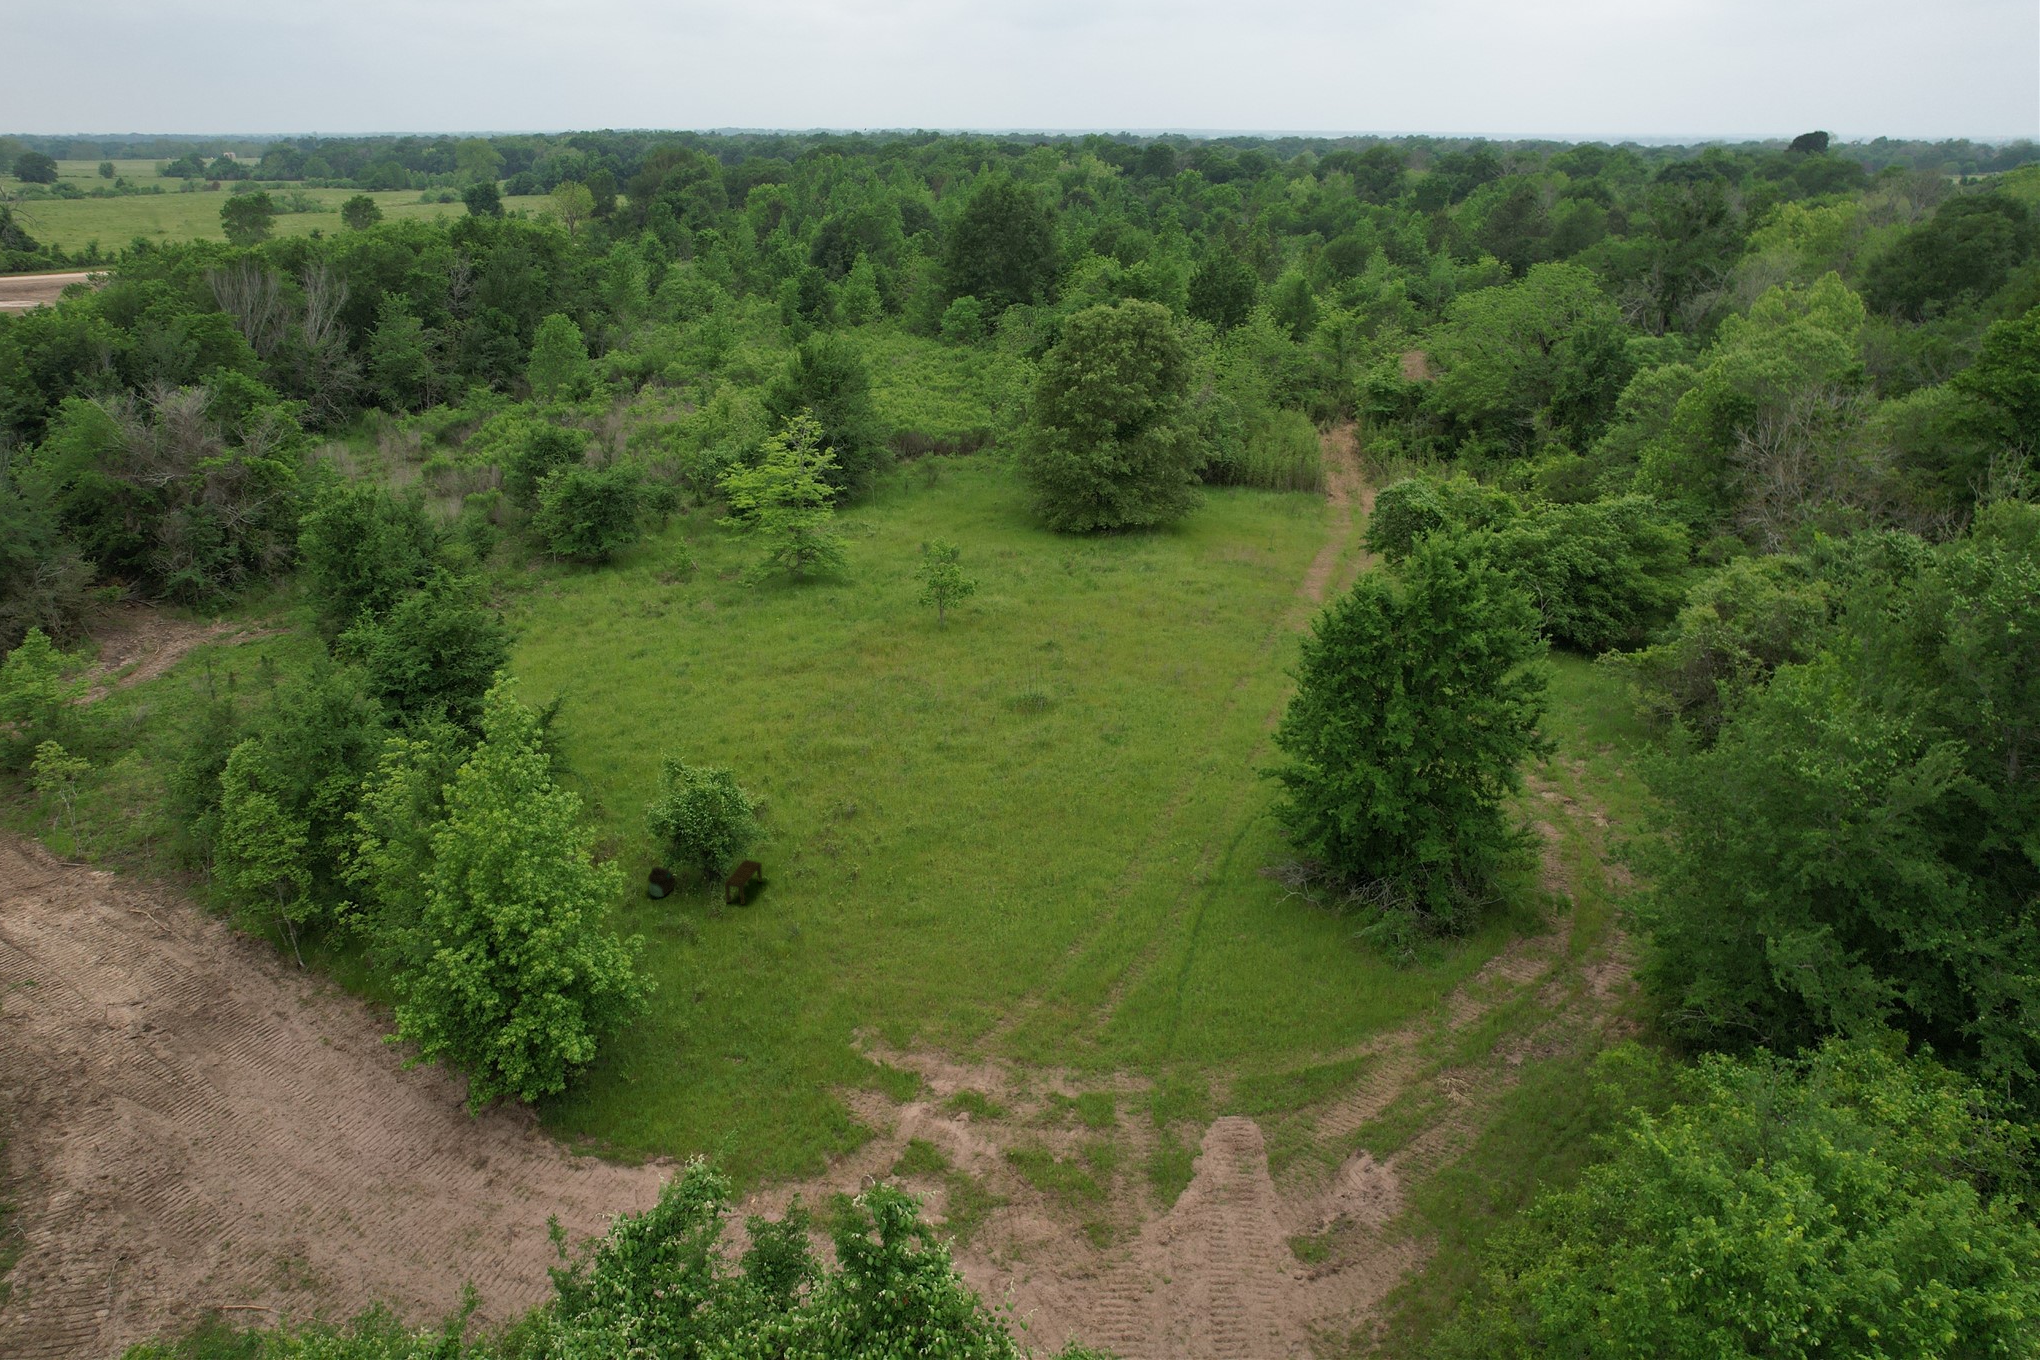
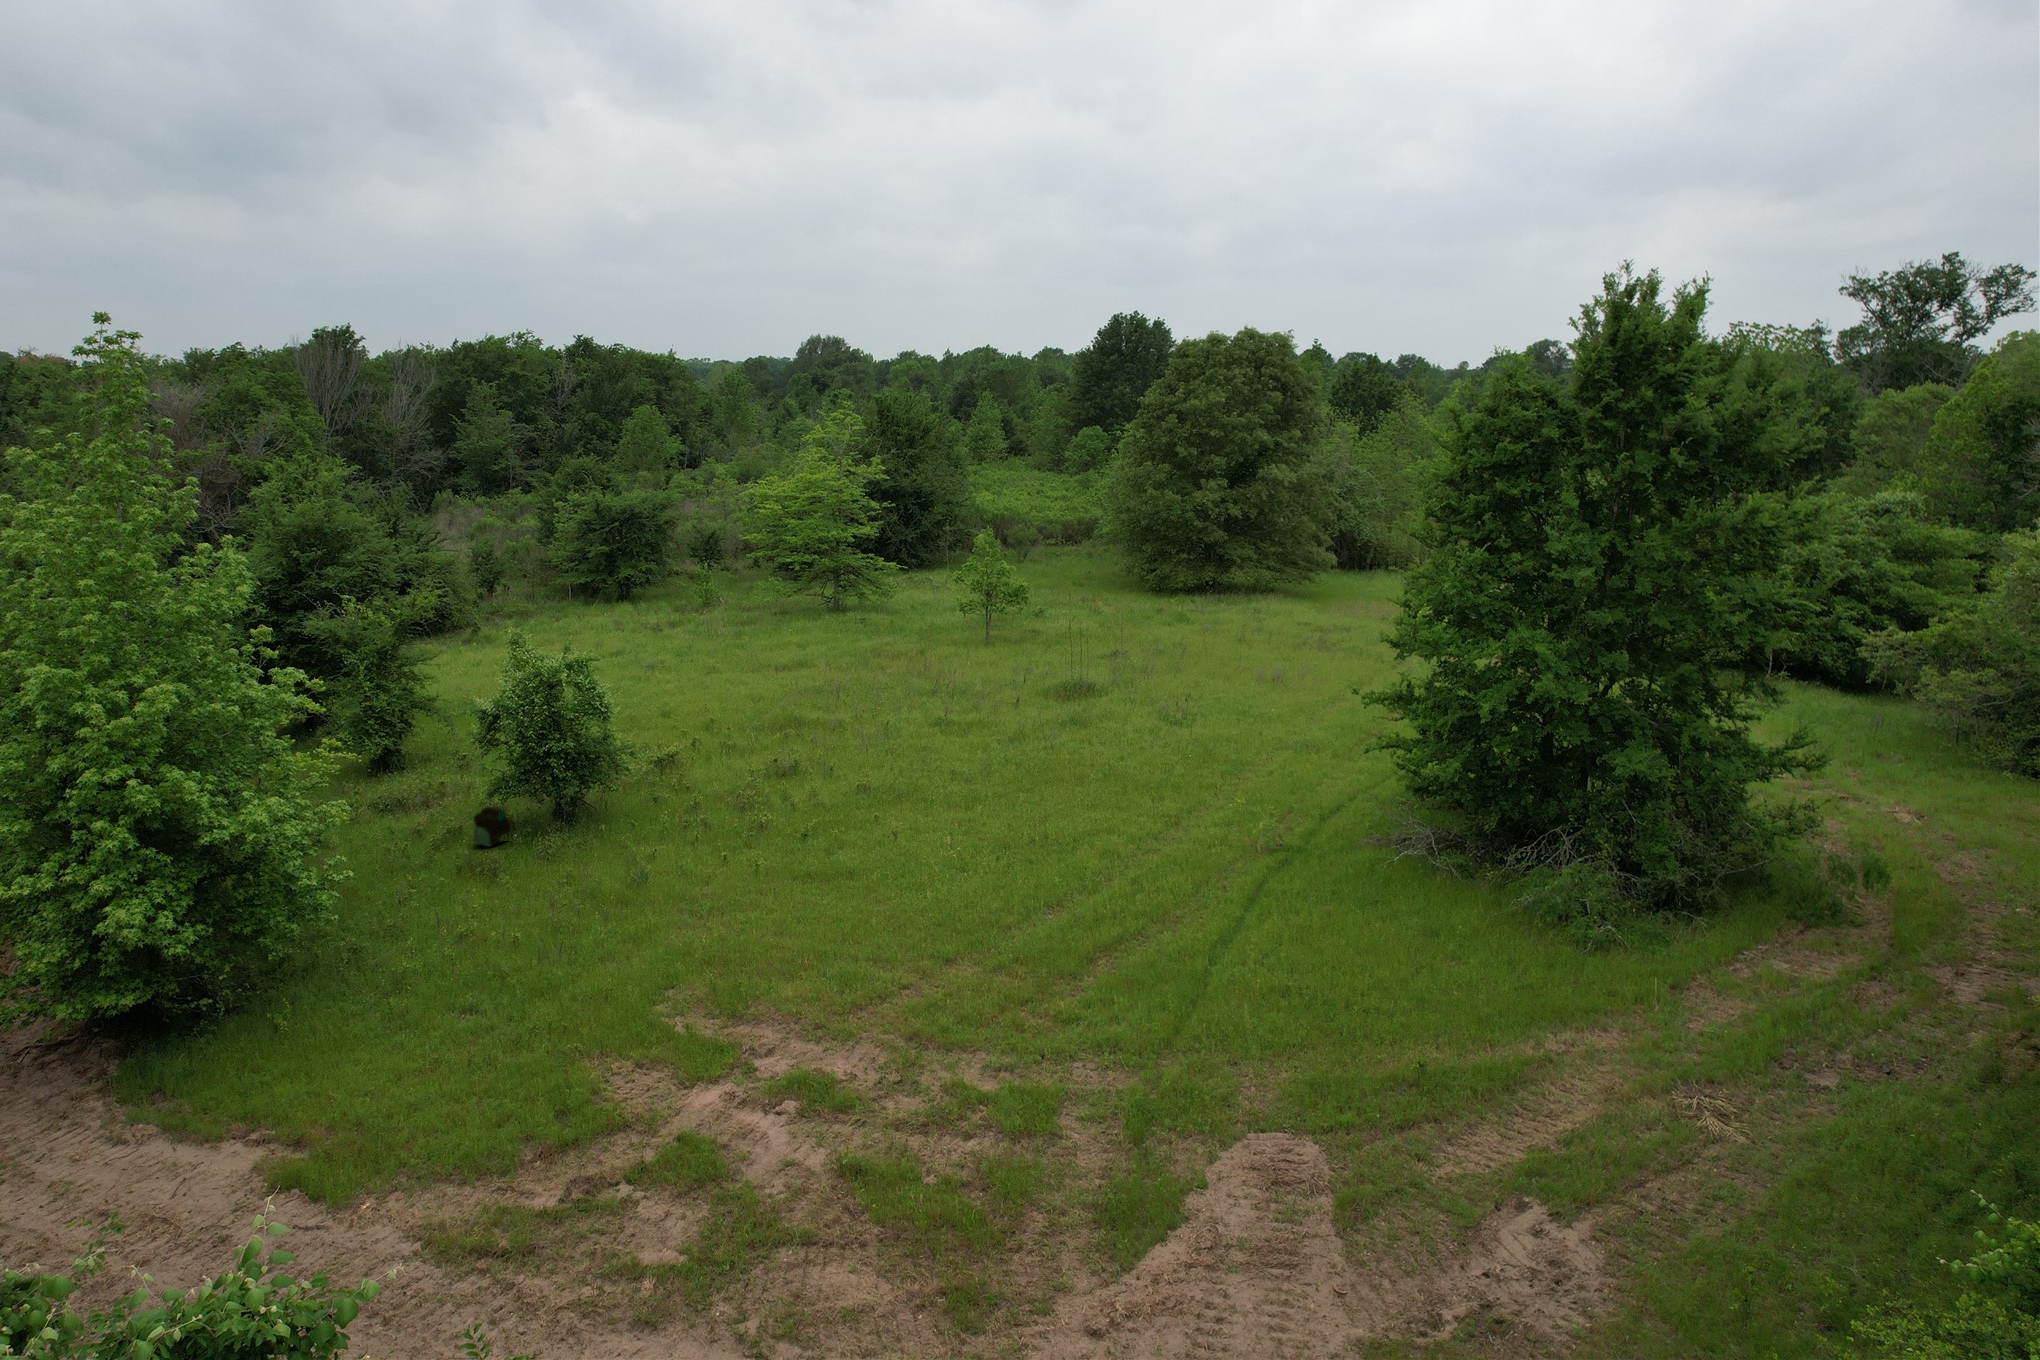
bench: present [725,859,762,905] -> none [567,803,631,857]

